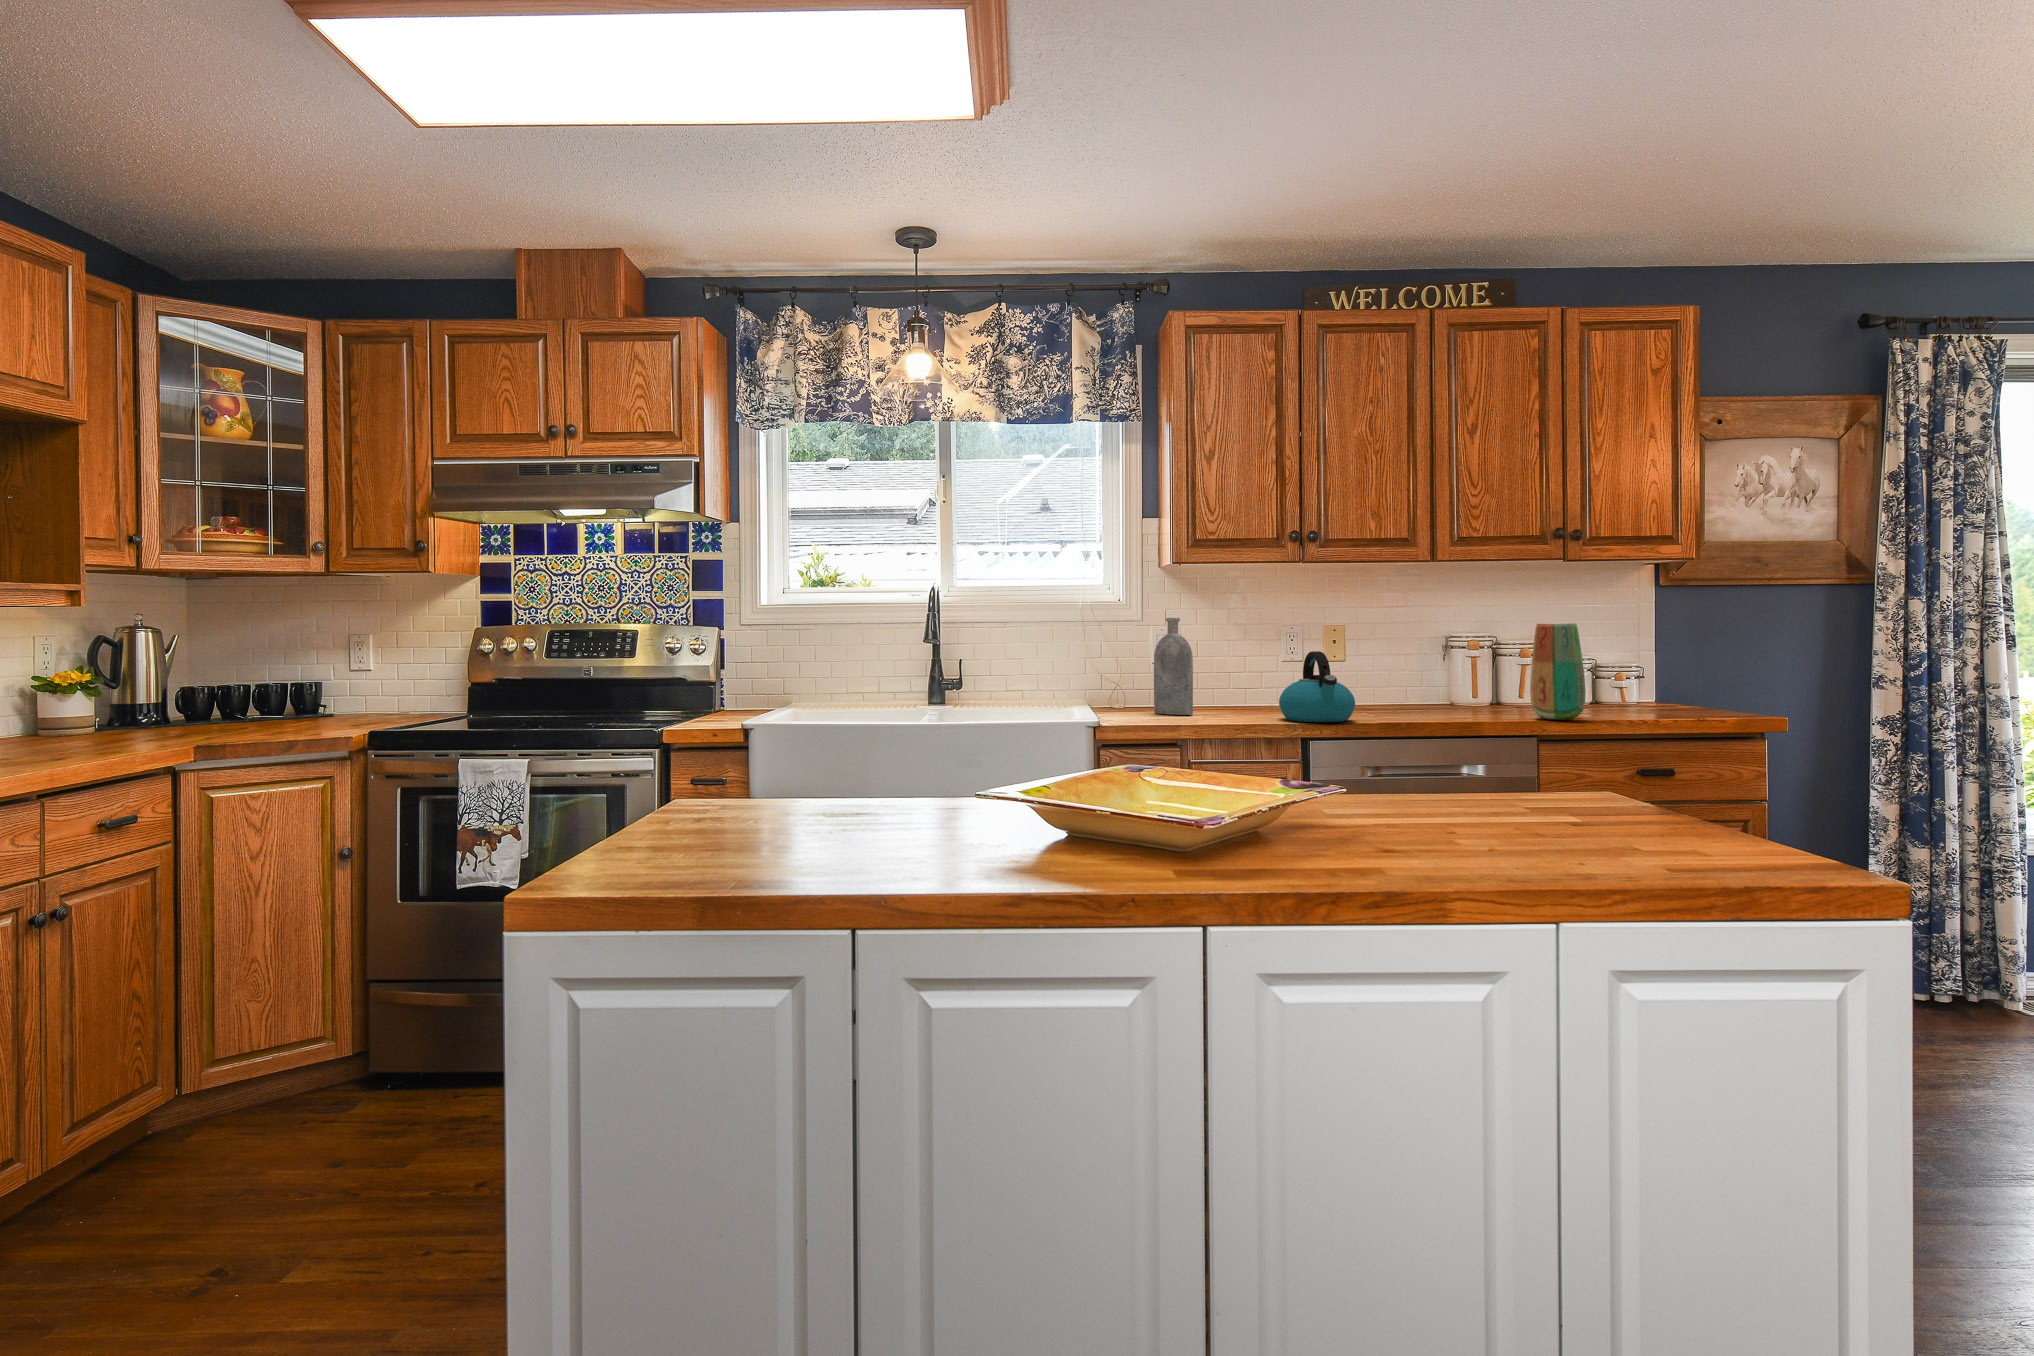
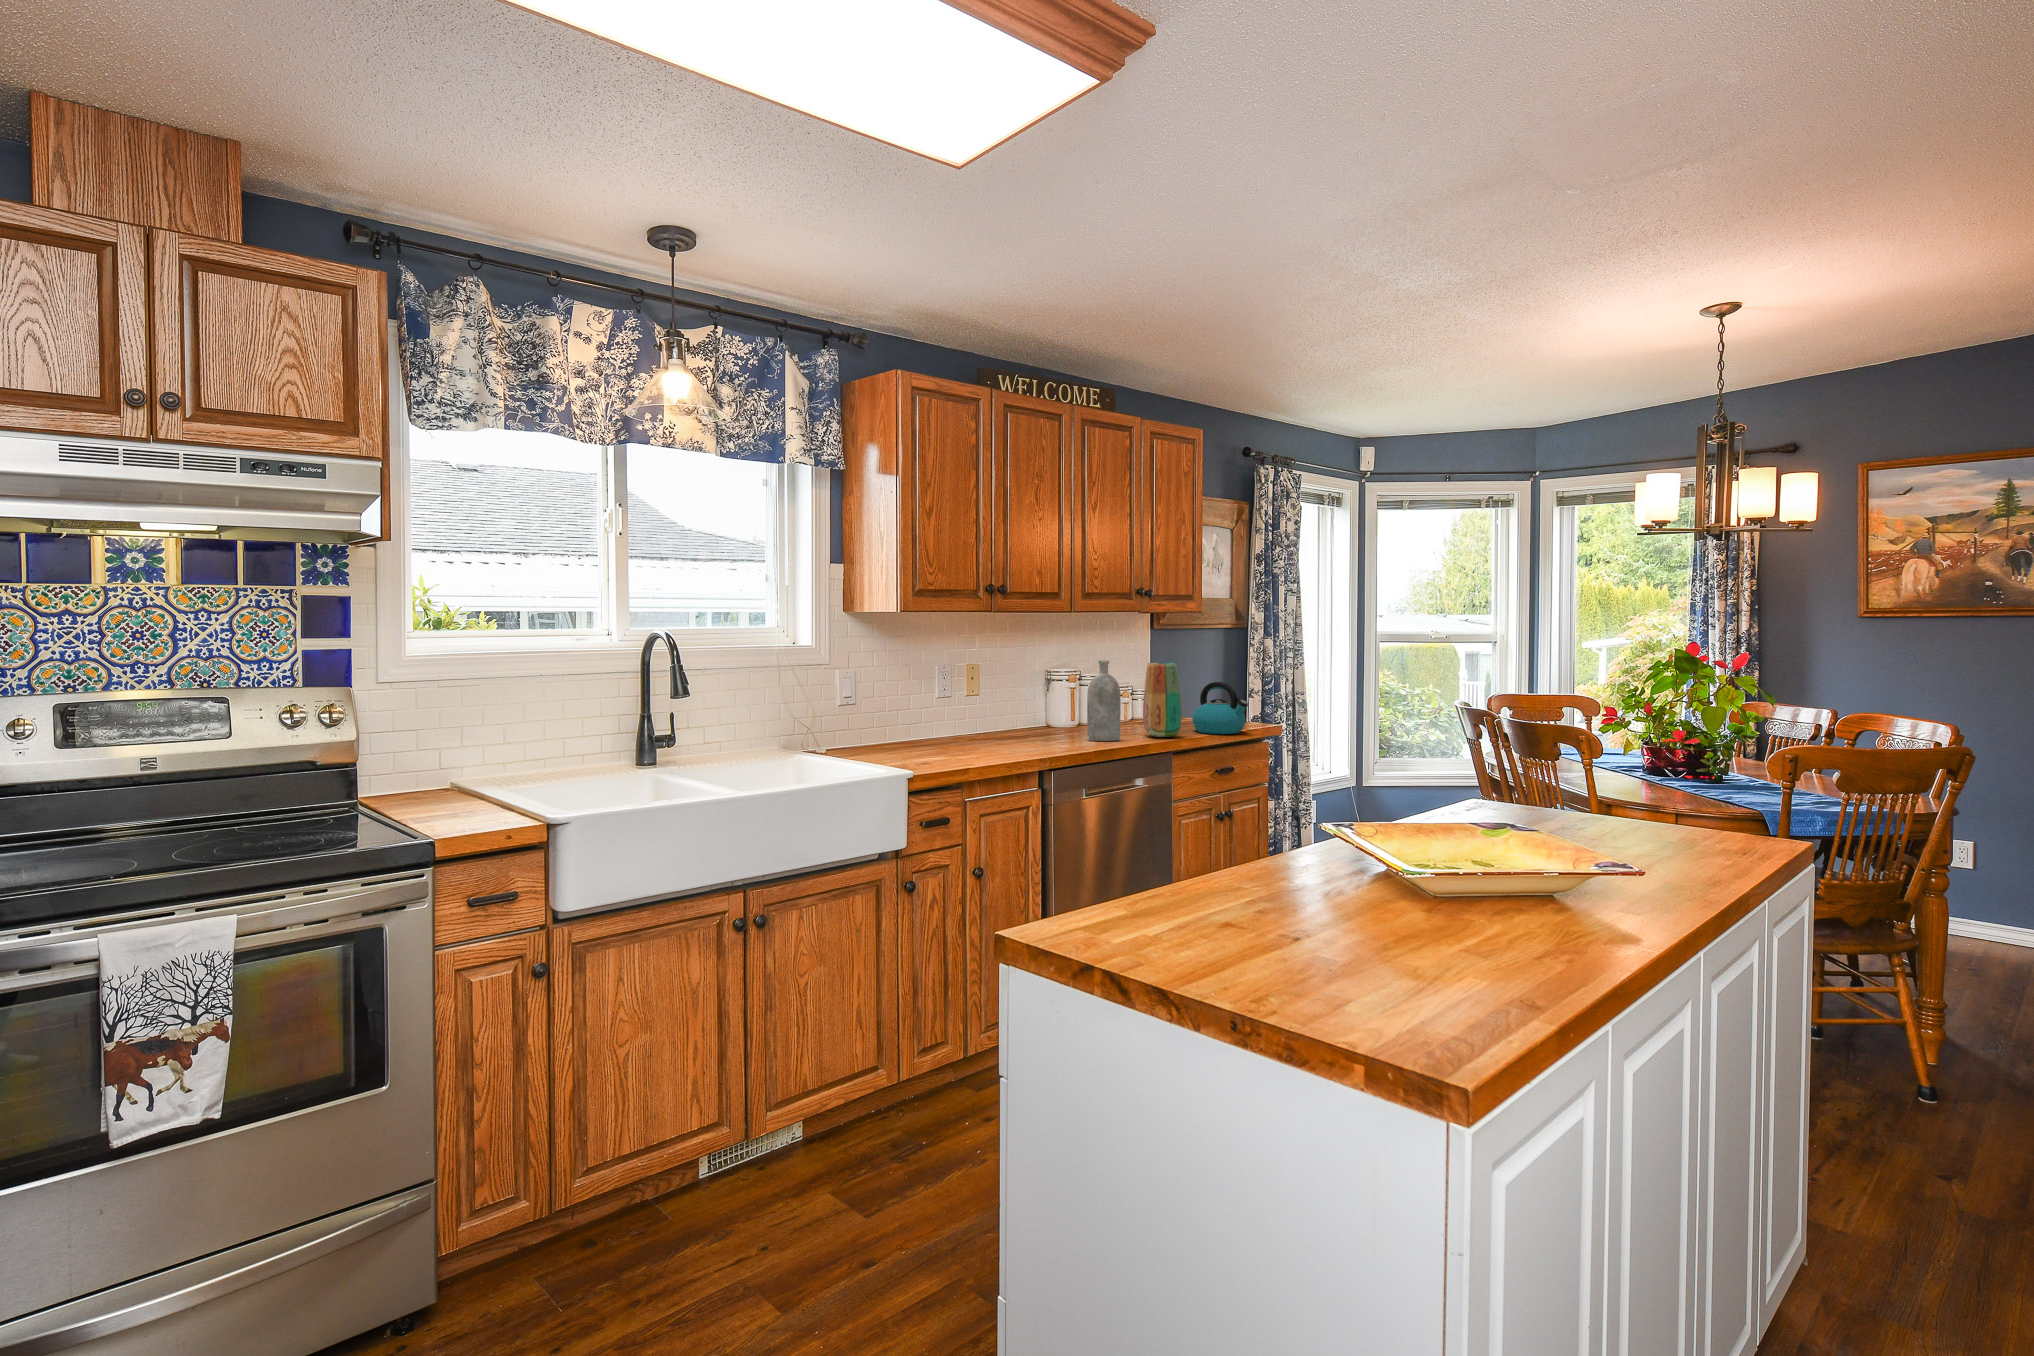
bottle: present [1154,618,1193,715] -> present [1087,660,1121,741]
kettle: present [1279,651,1355,722] -> present [1192,682,1248,734]

